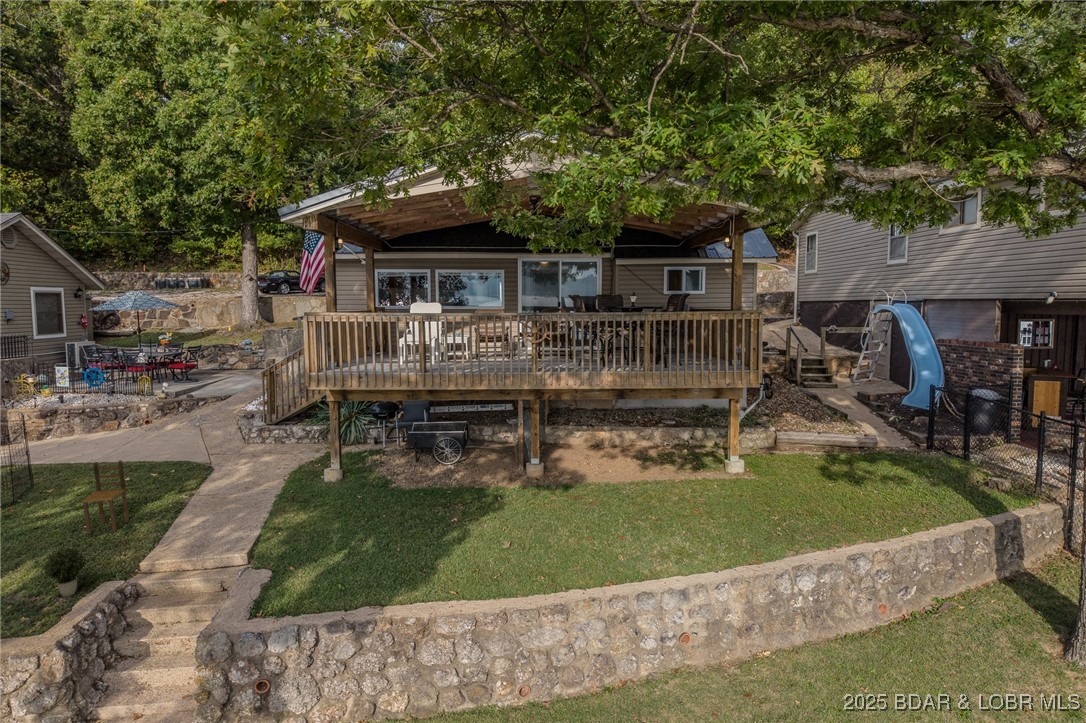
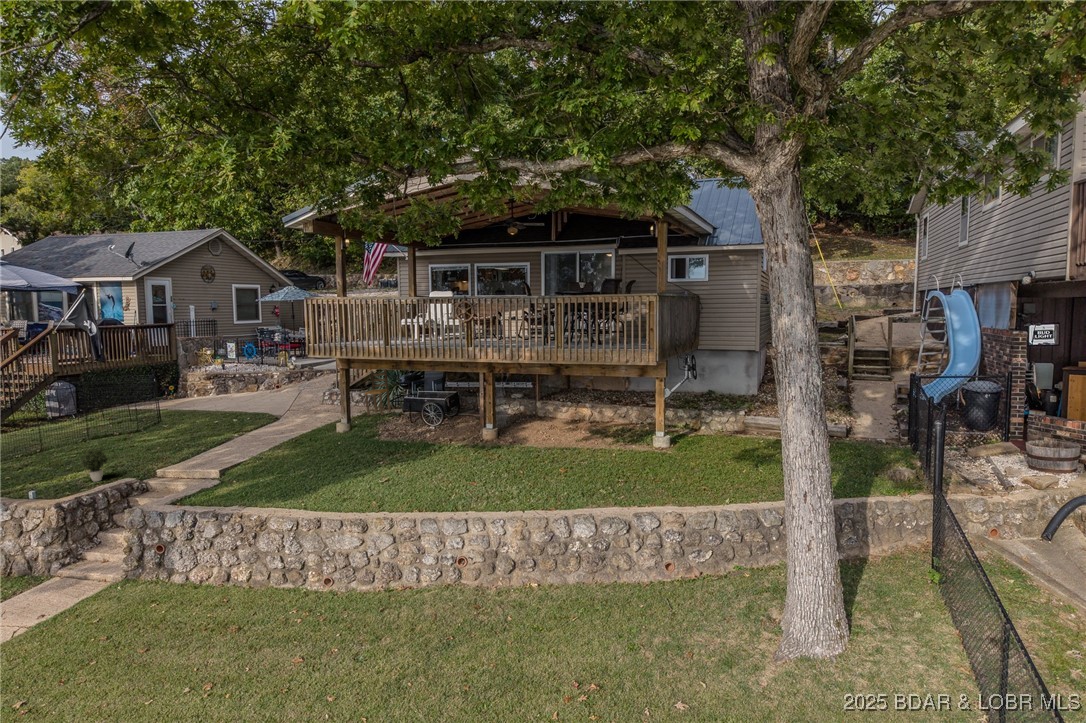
chair: present [83,460,129,534] -> present [365,369,391,416]

